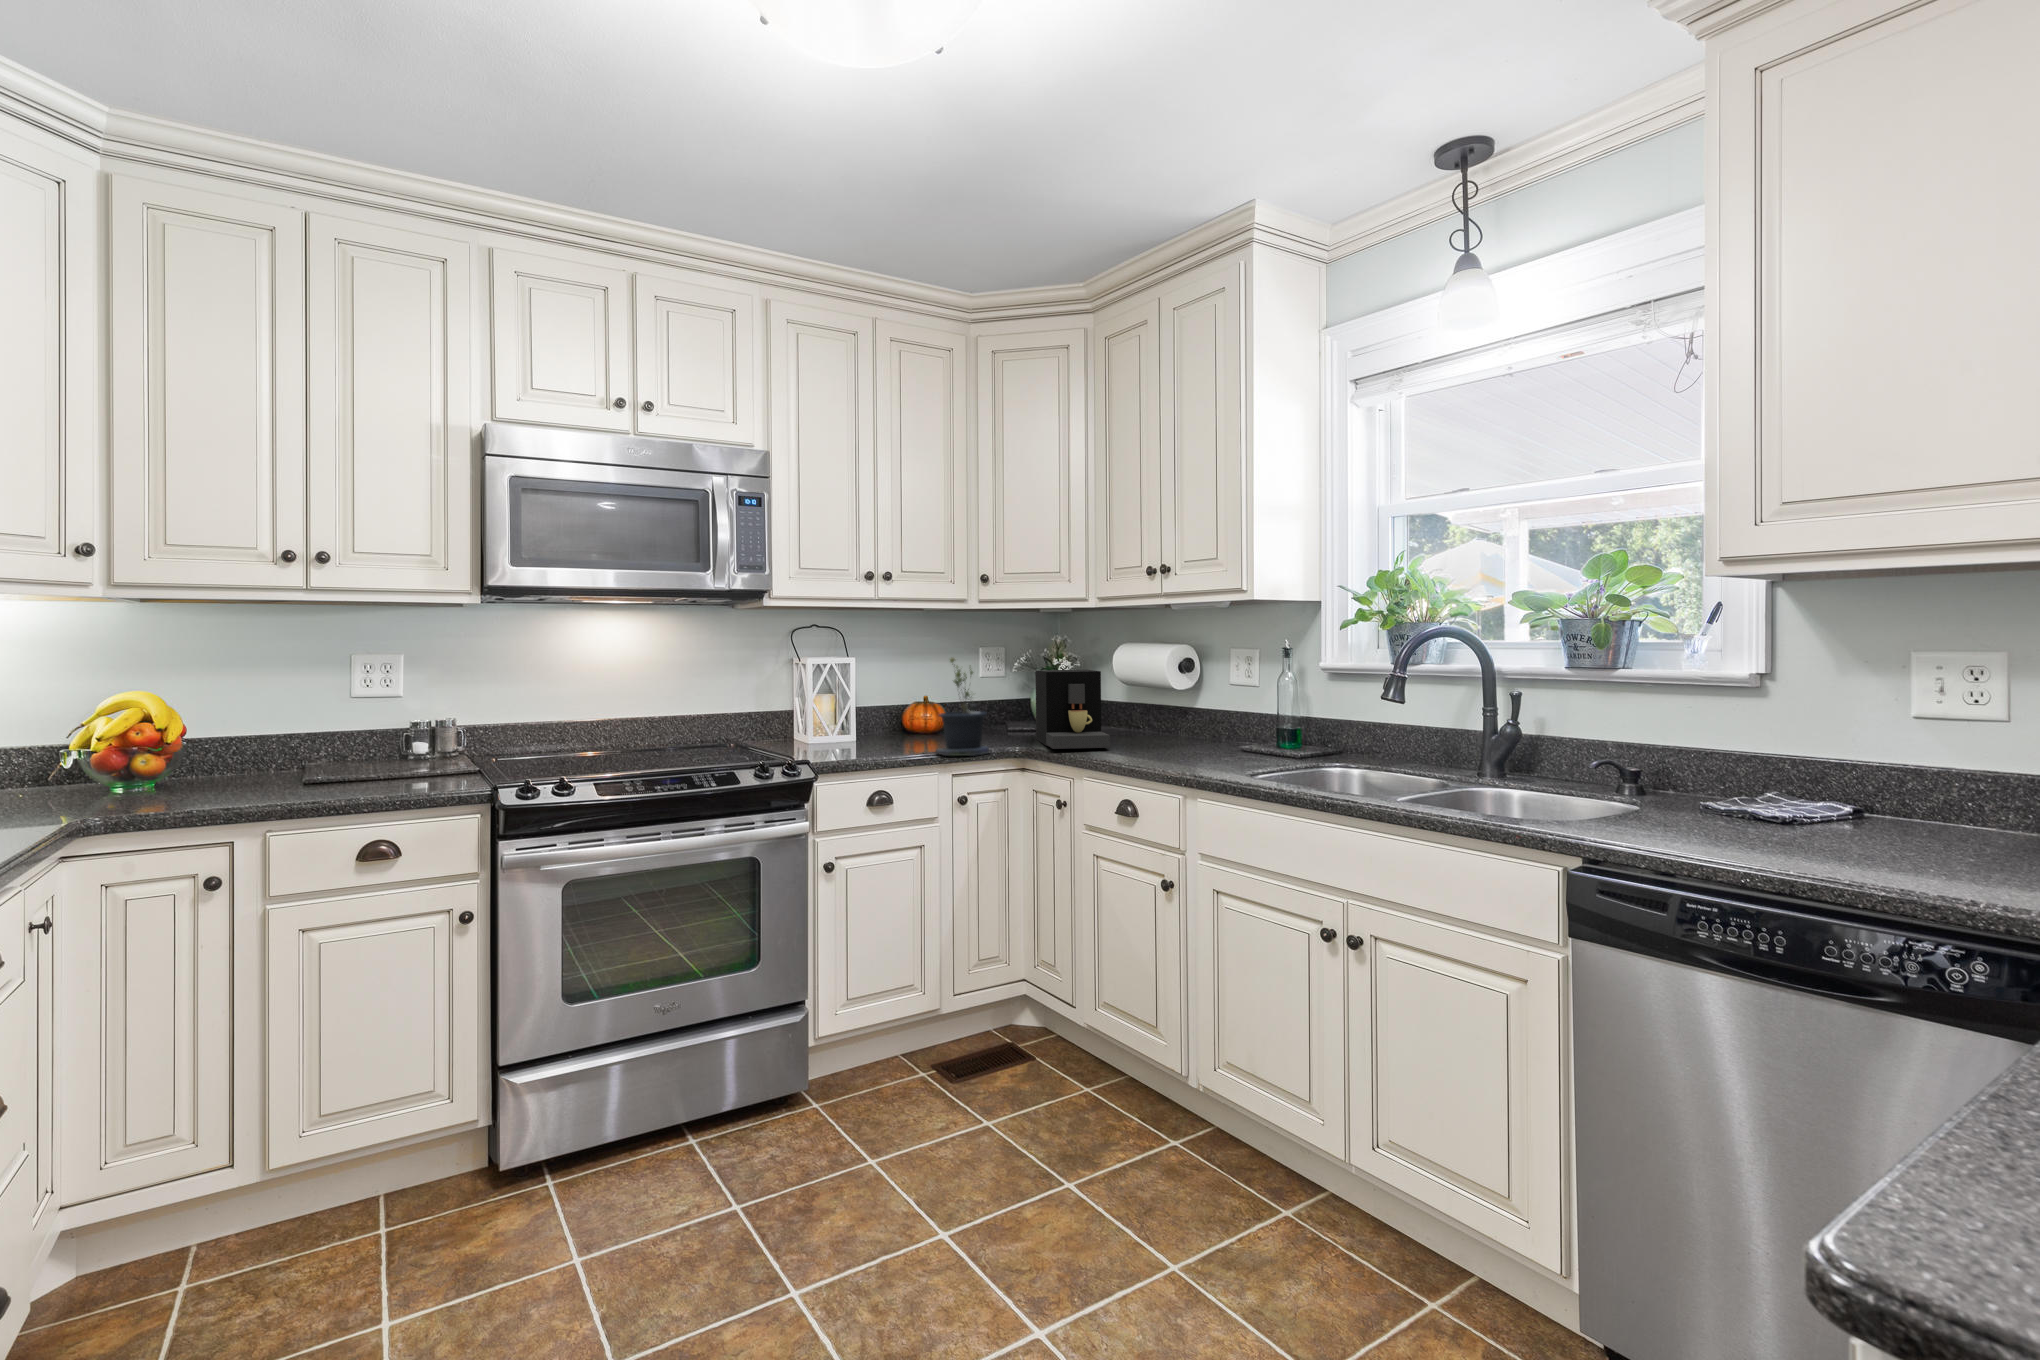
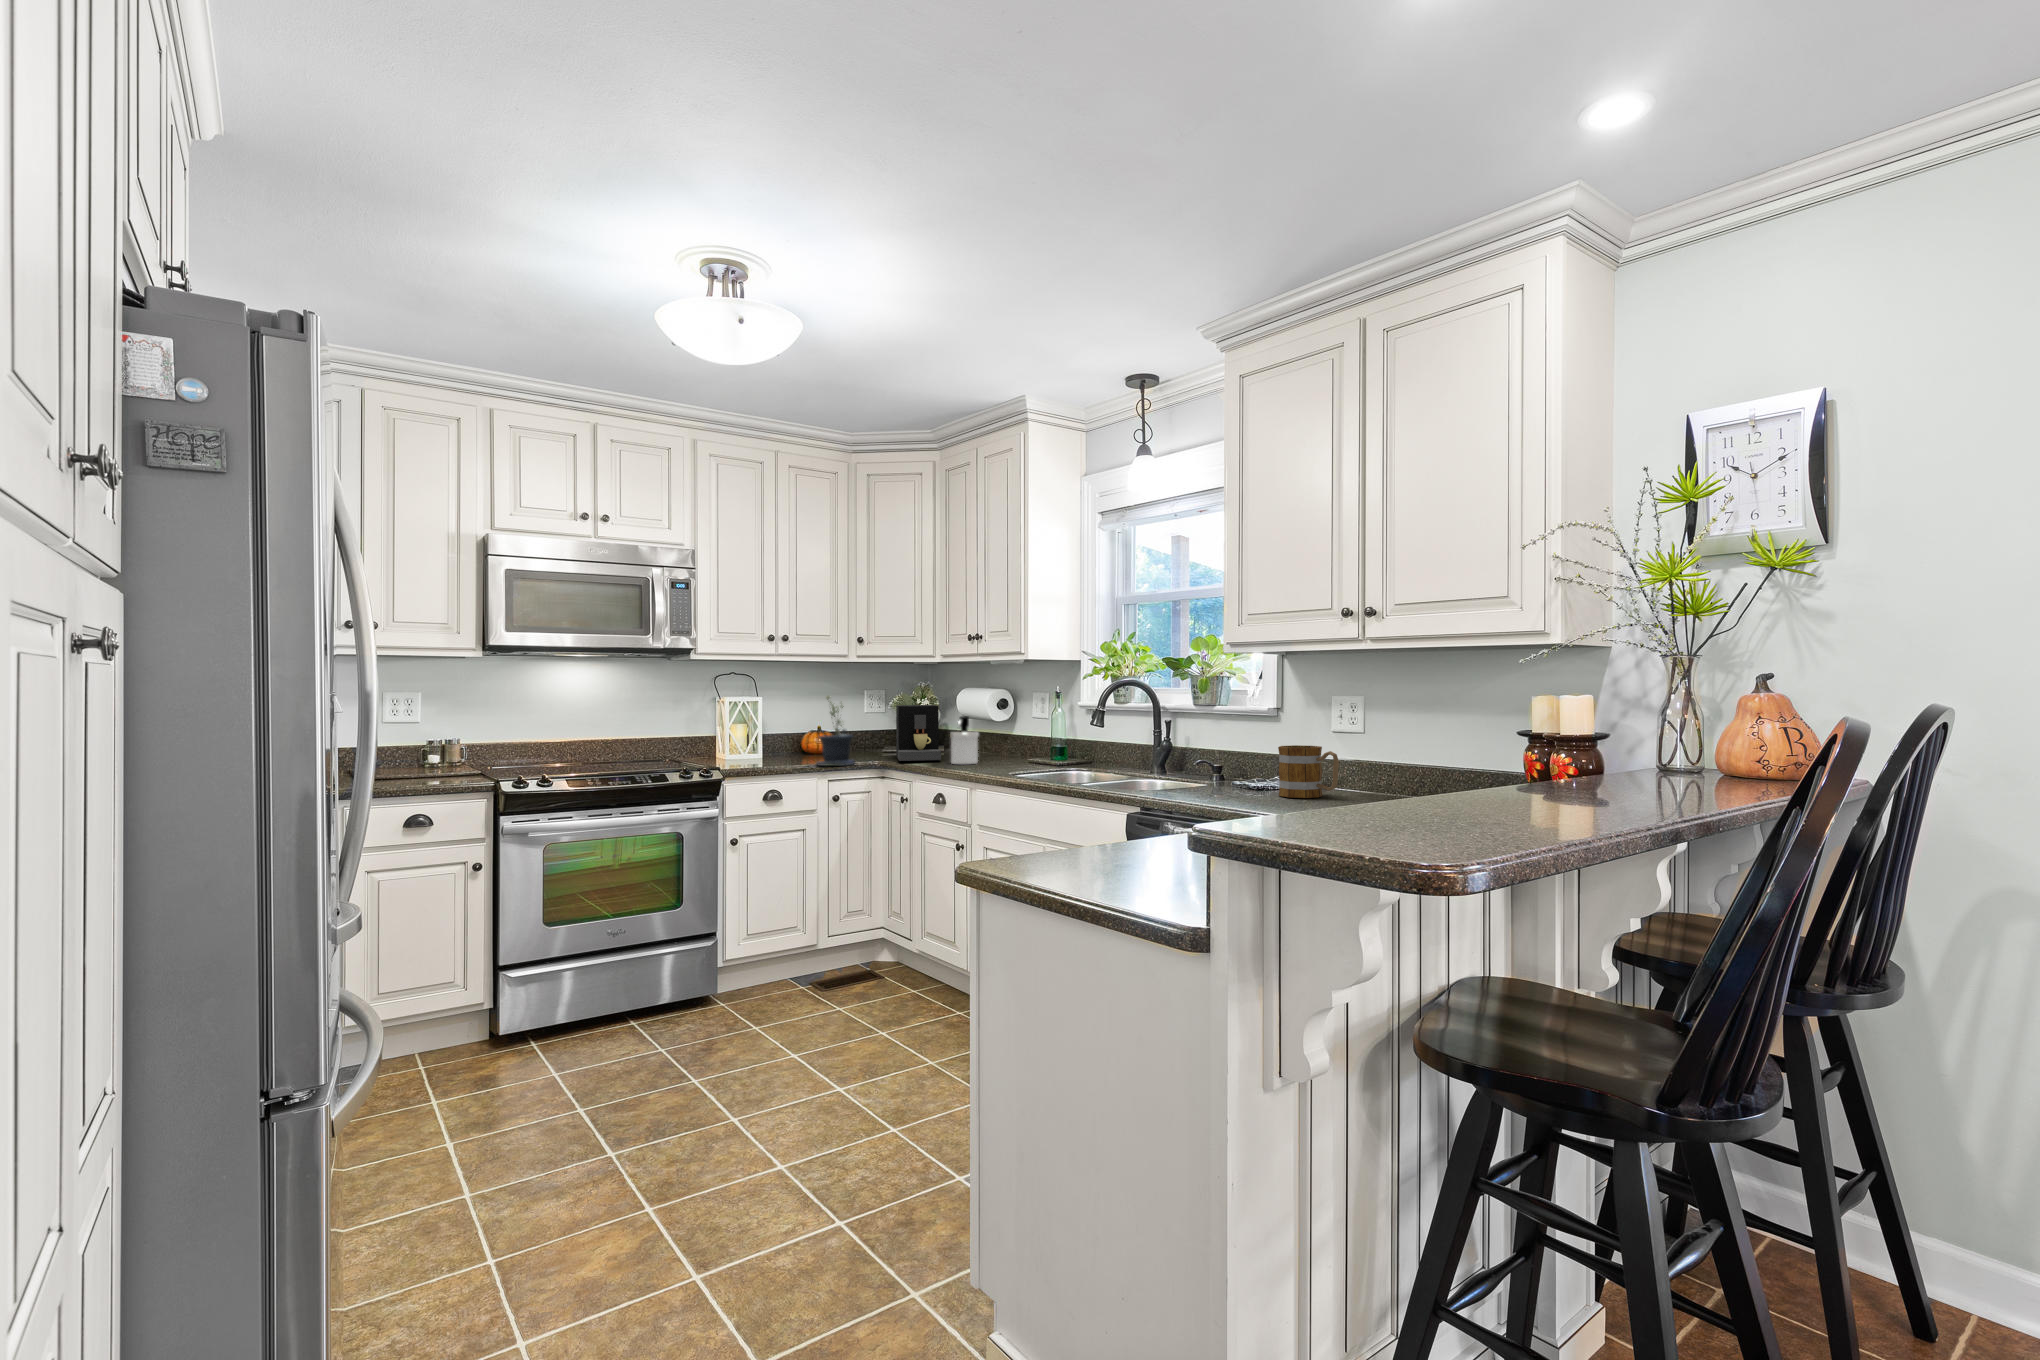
soap dispenser: none [1126,686,1168,756] -> present [950,716,979,764]
mug: none [1846,748,2017,853] -> present [1278,745,1339,798]

